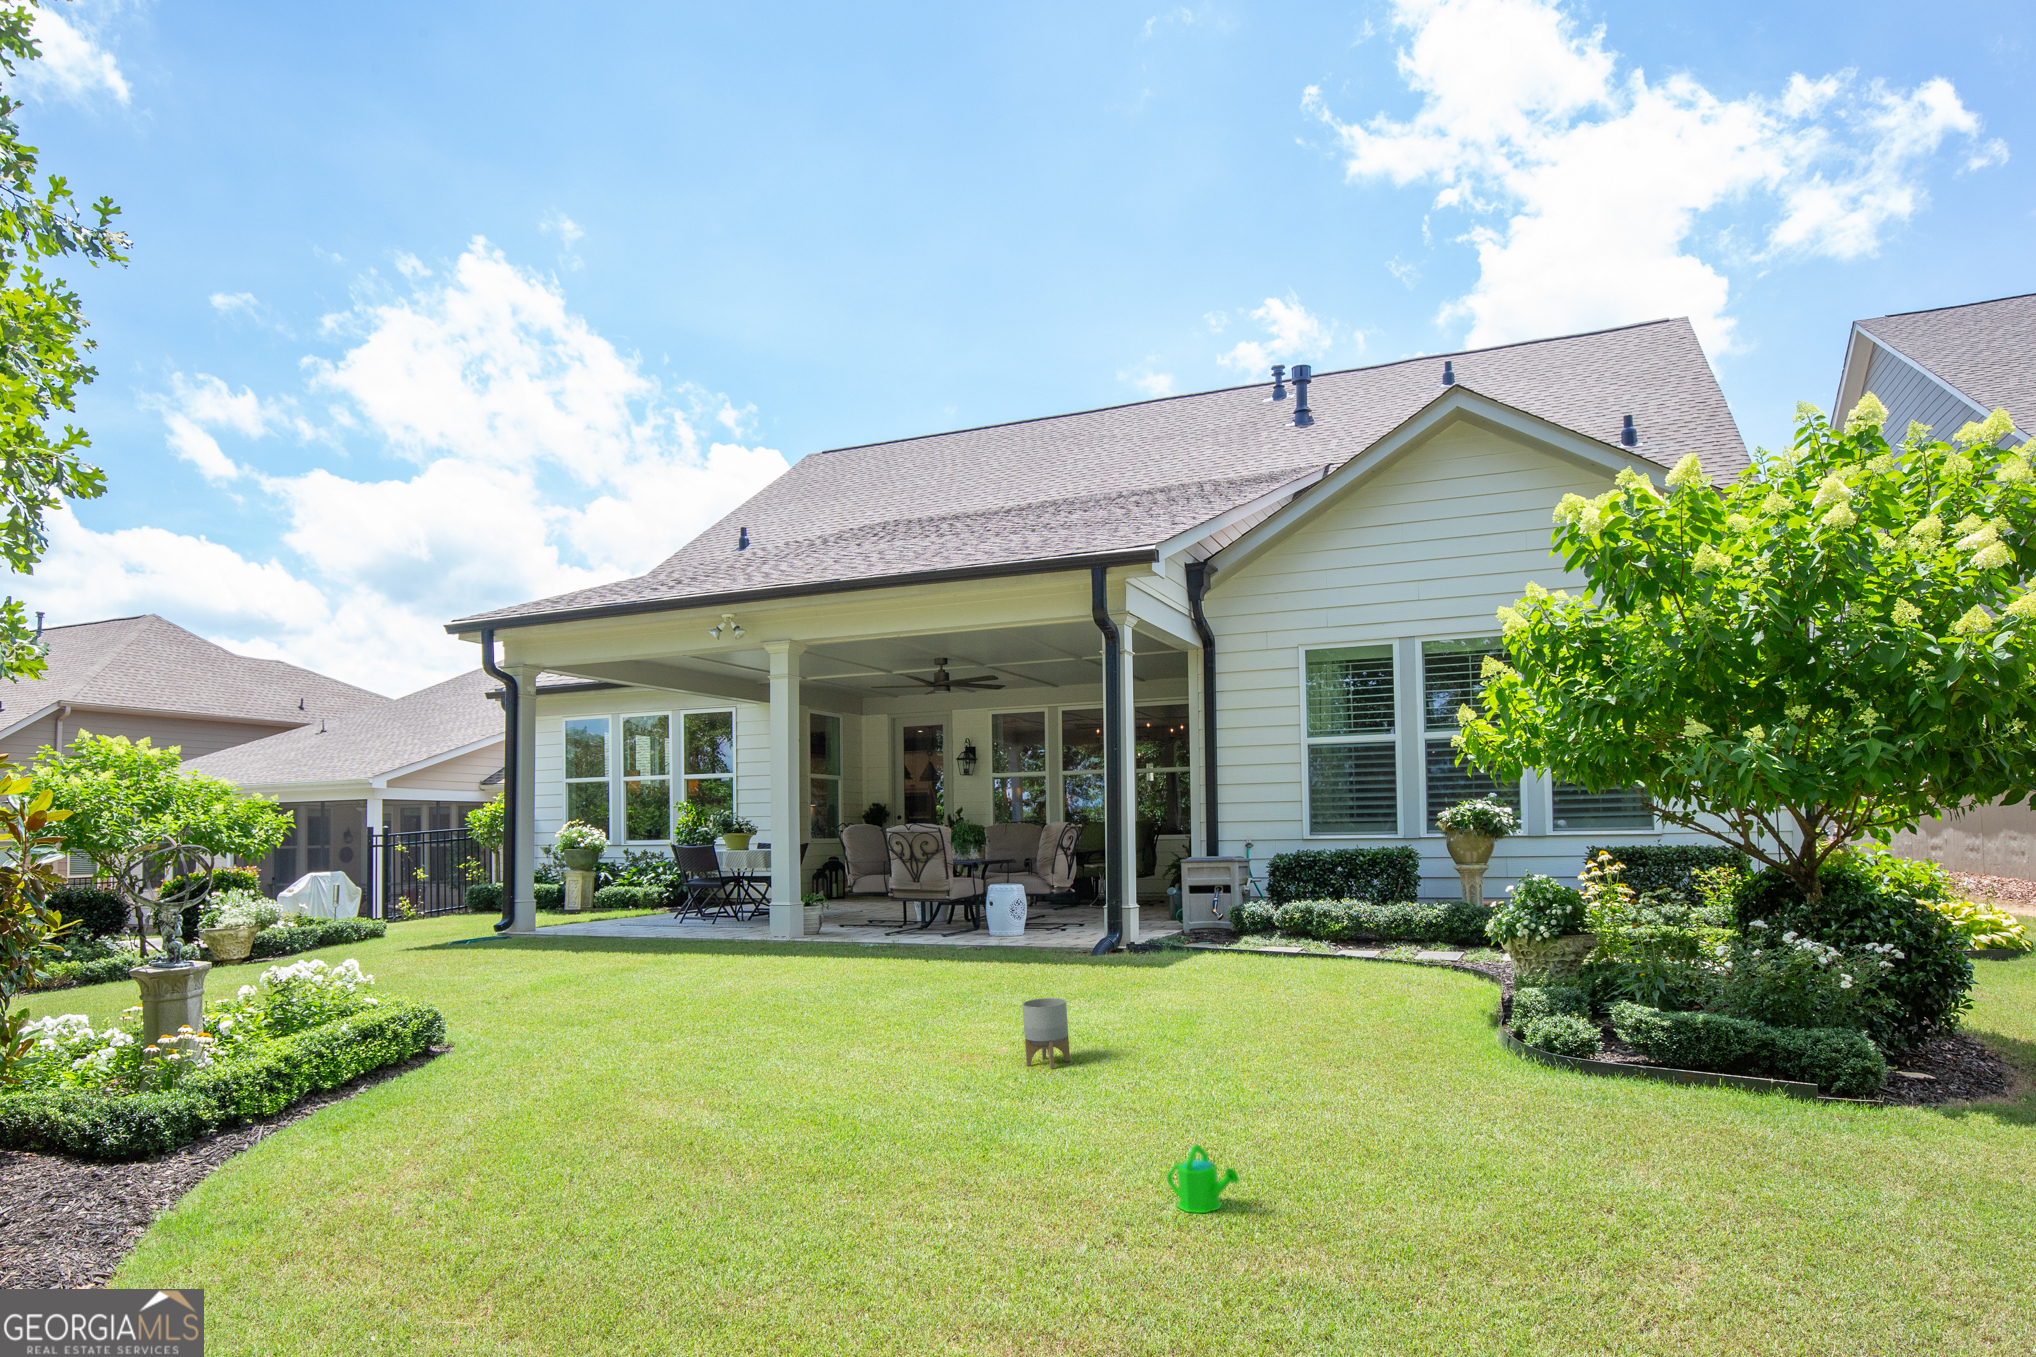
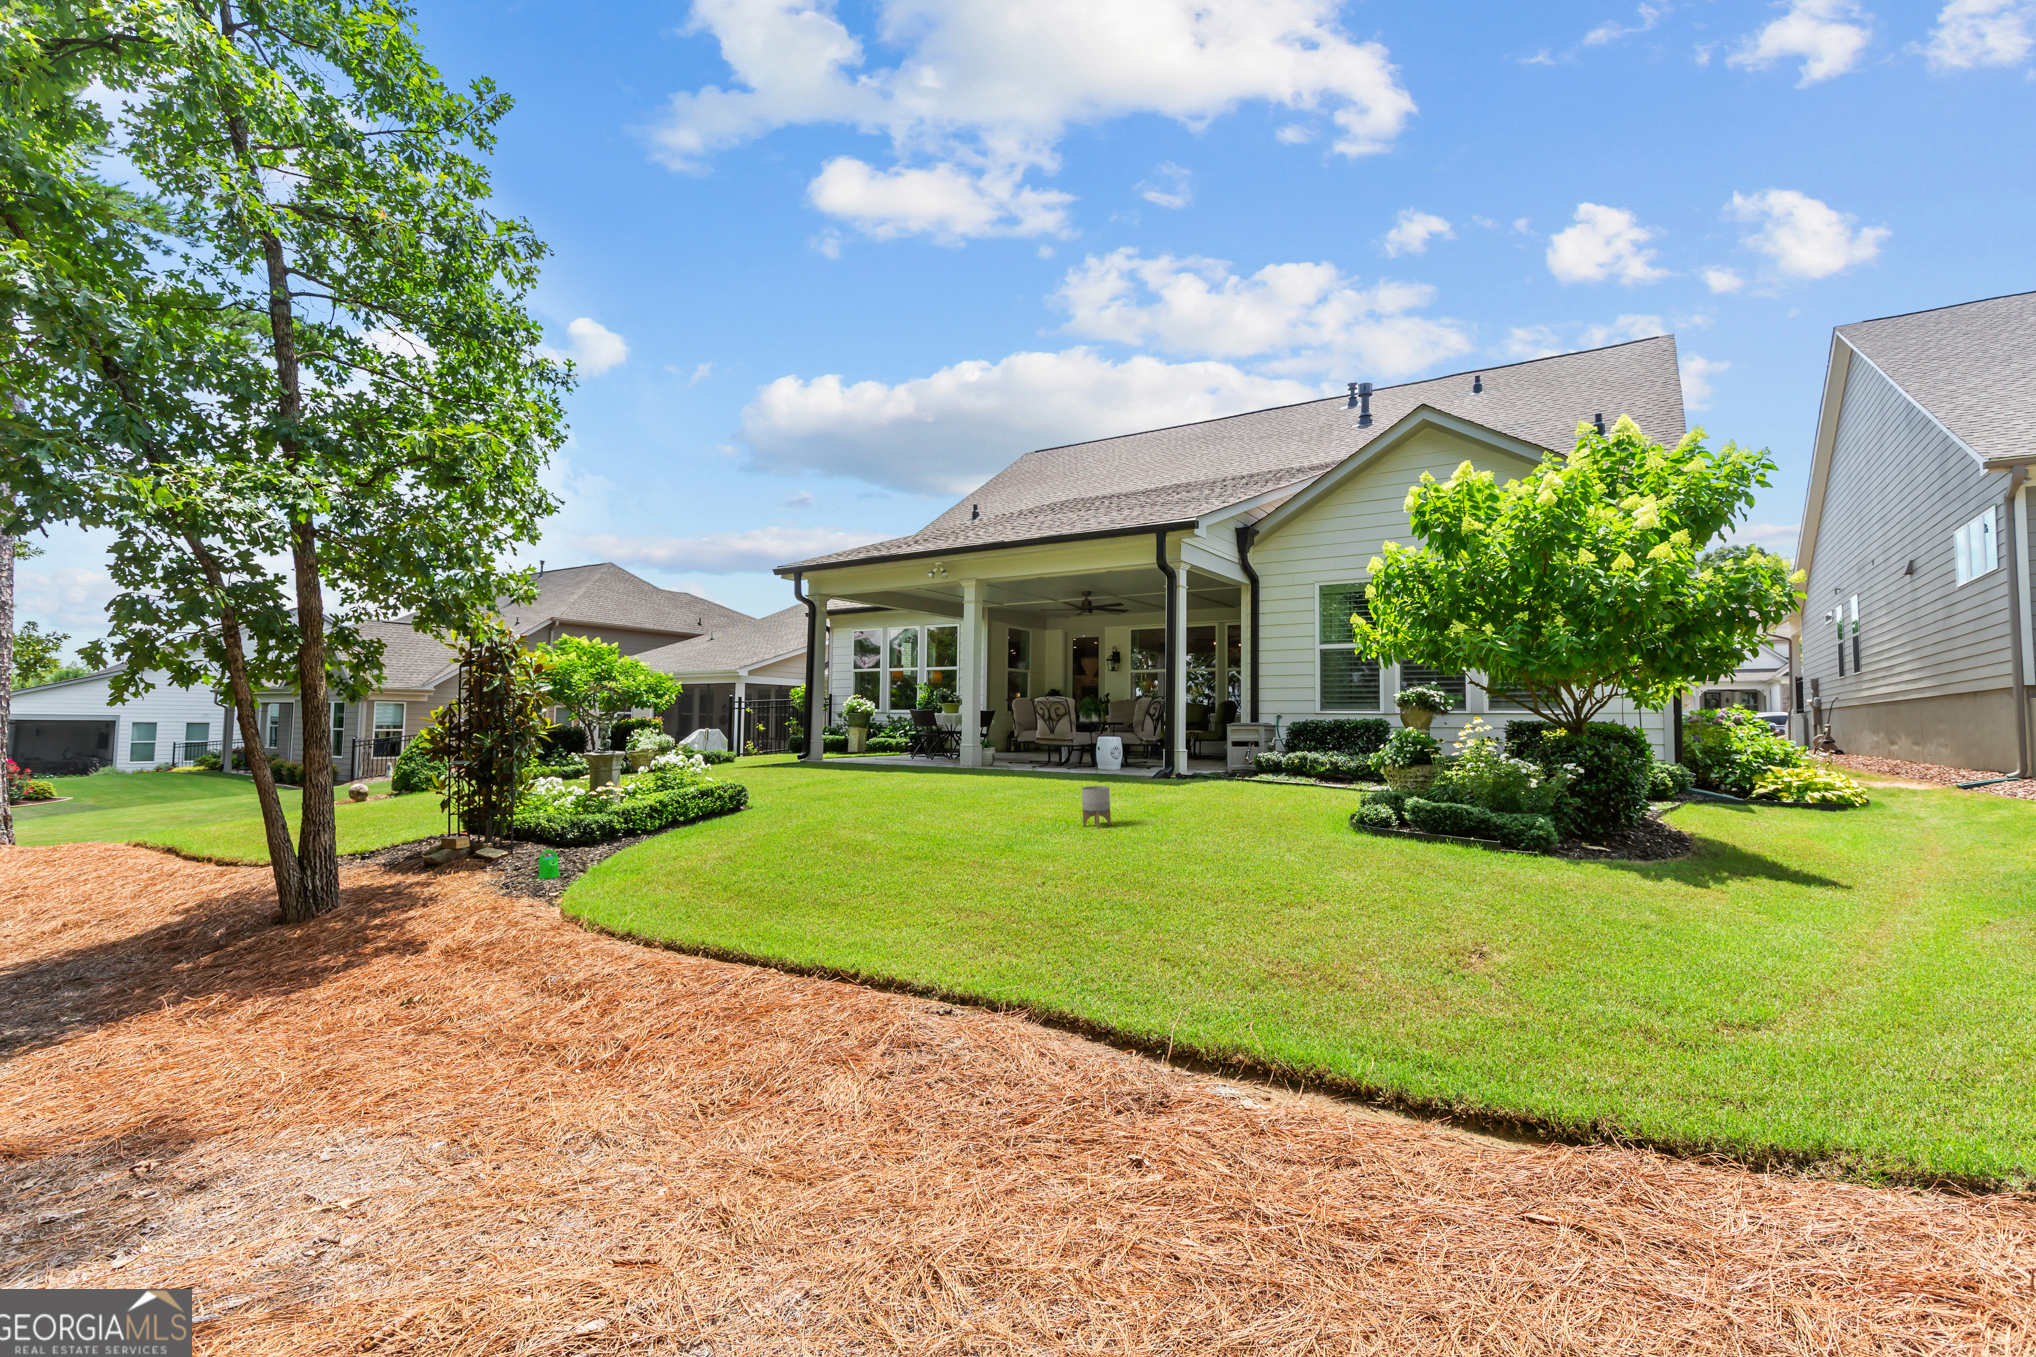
watering can: present [1167,1145,1239,1213] -> present [538,849,560,879]

